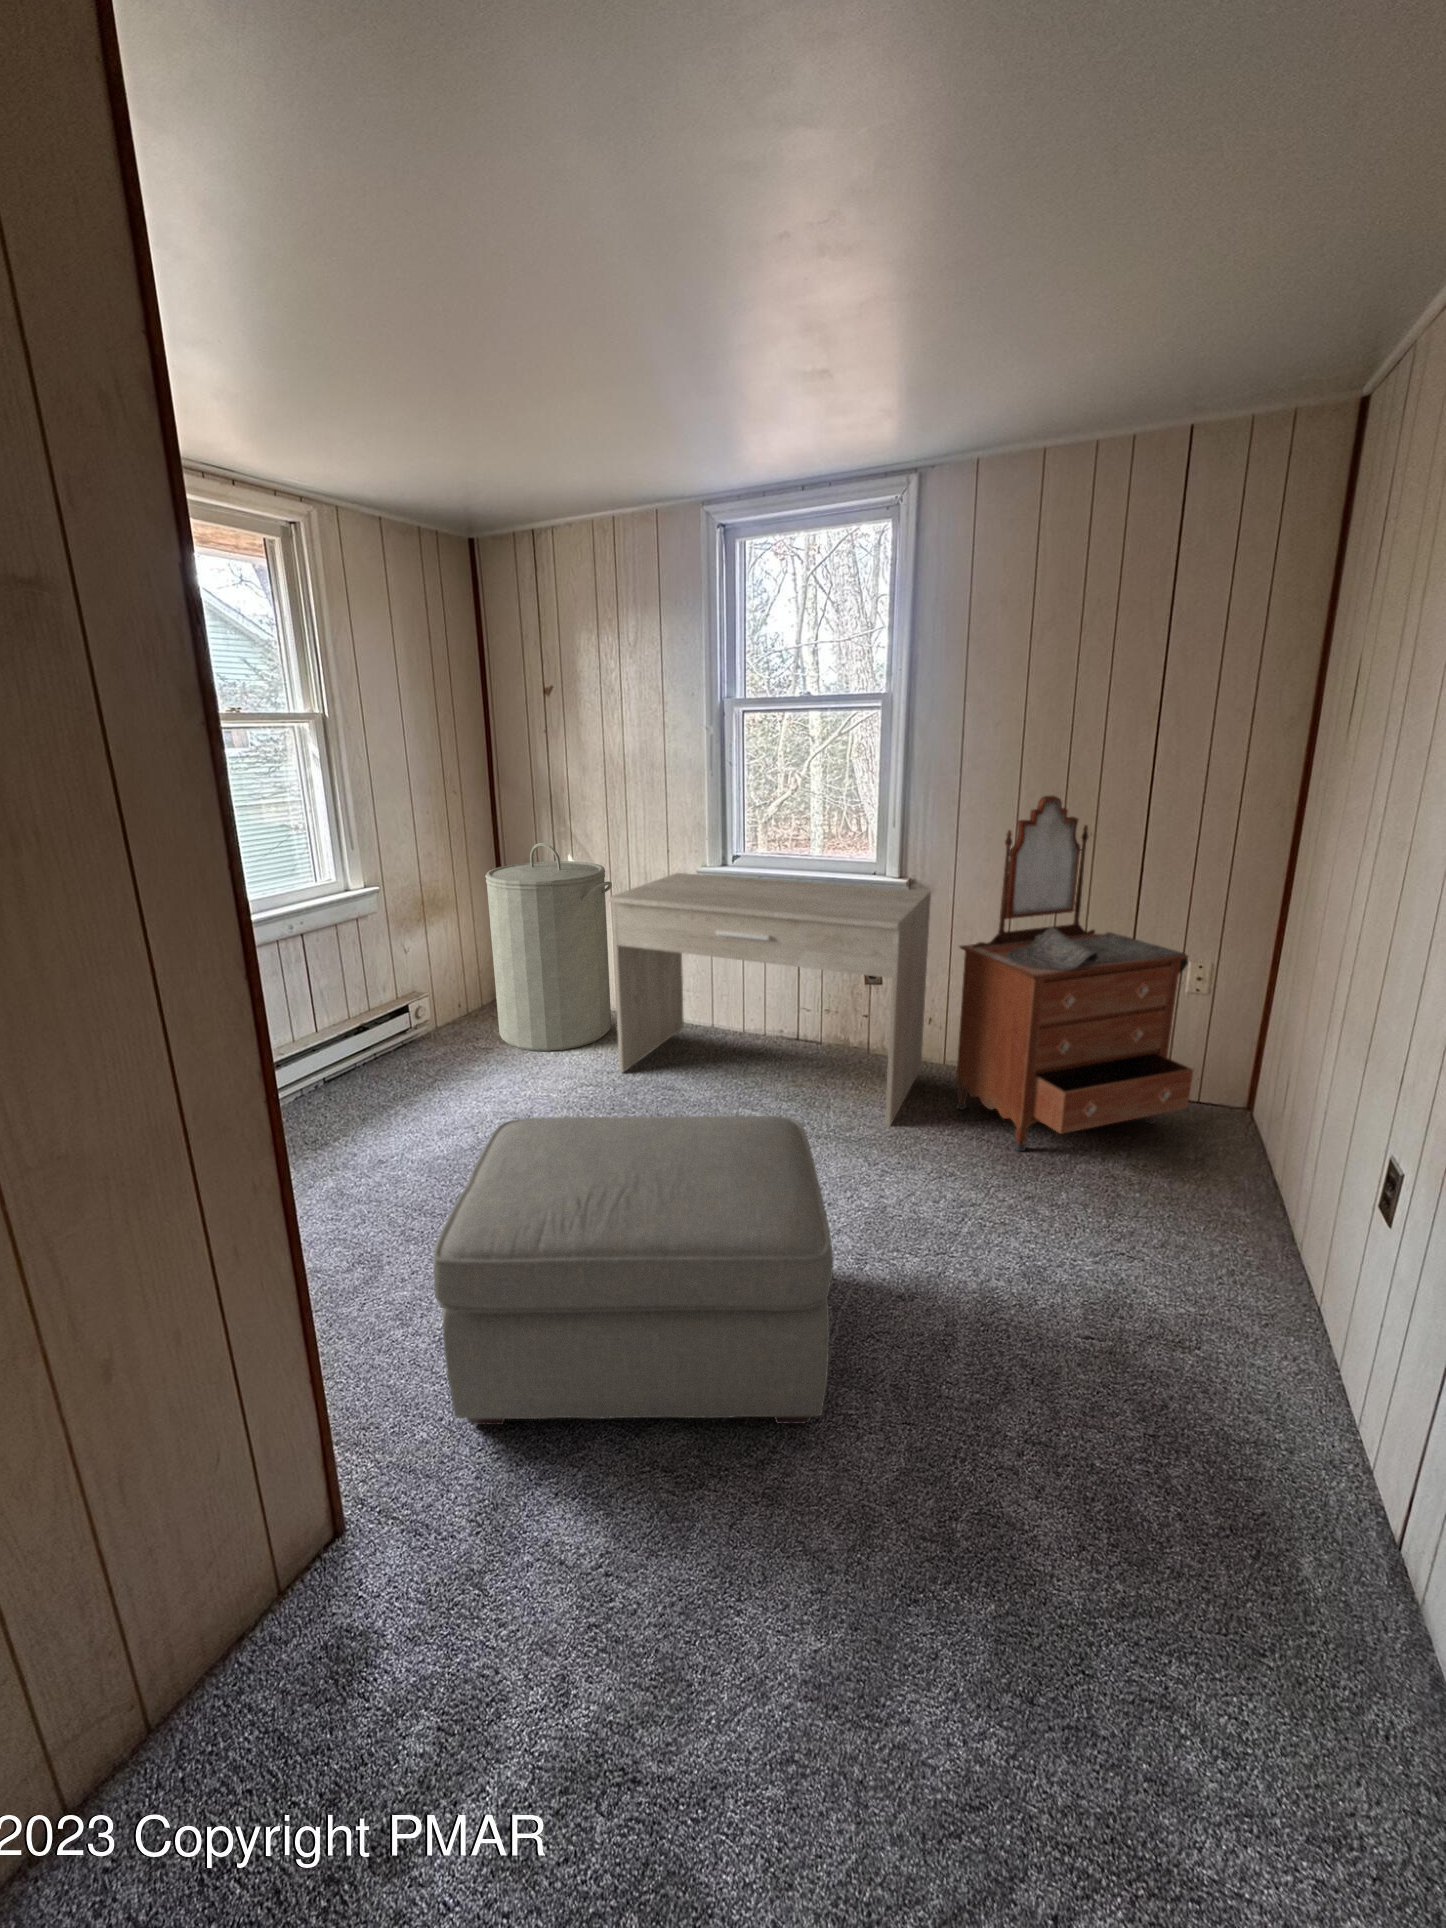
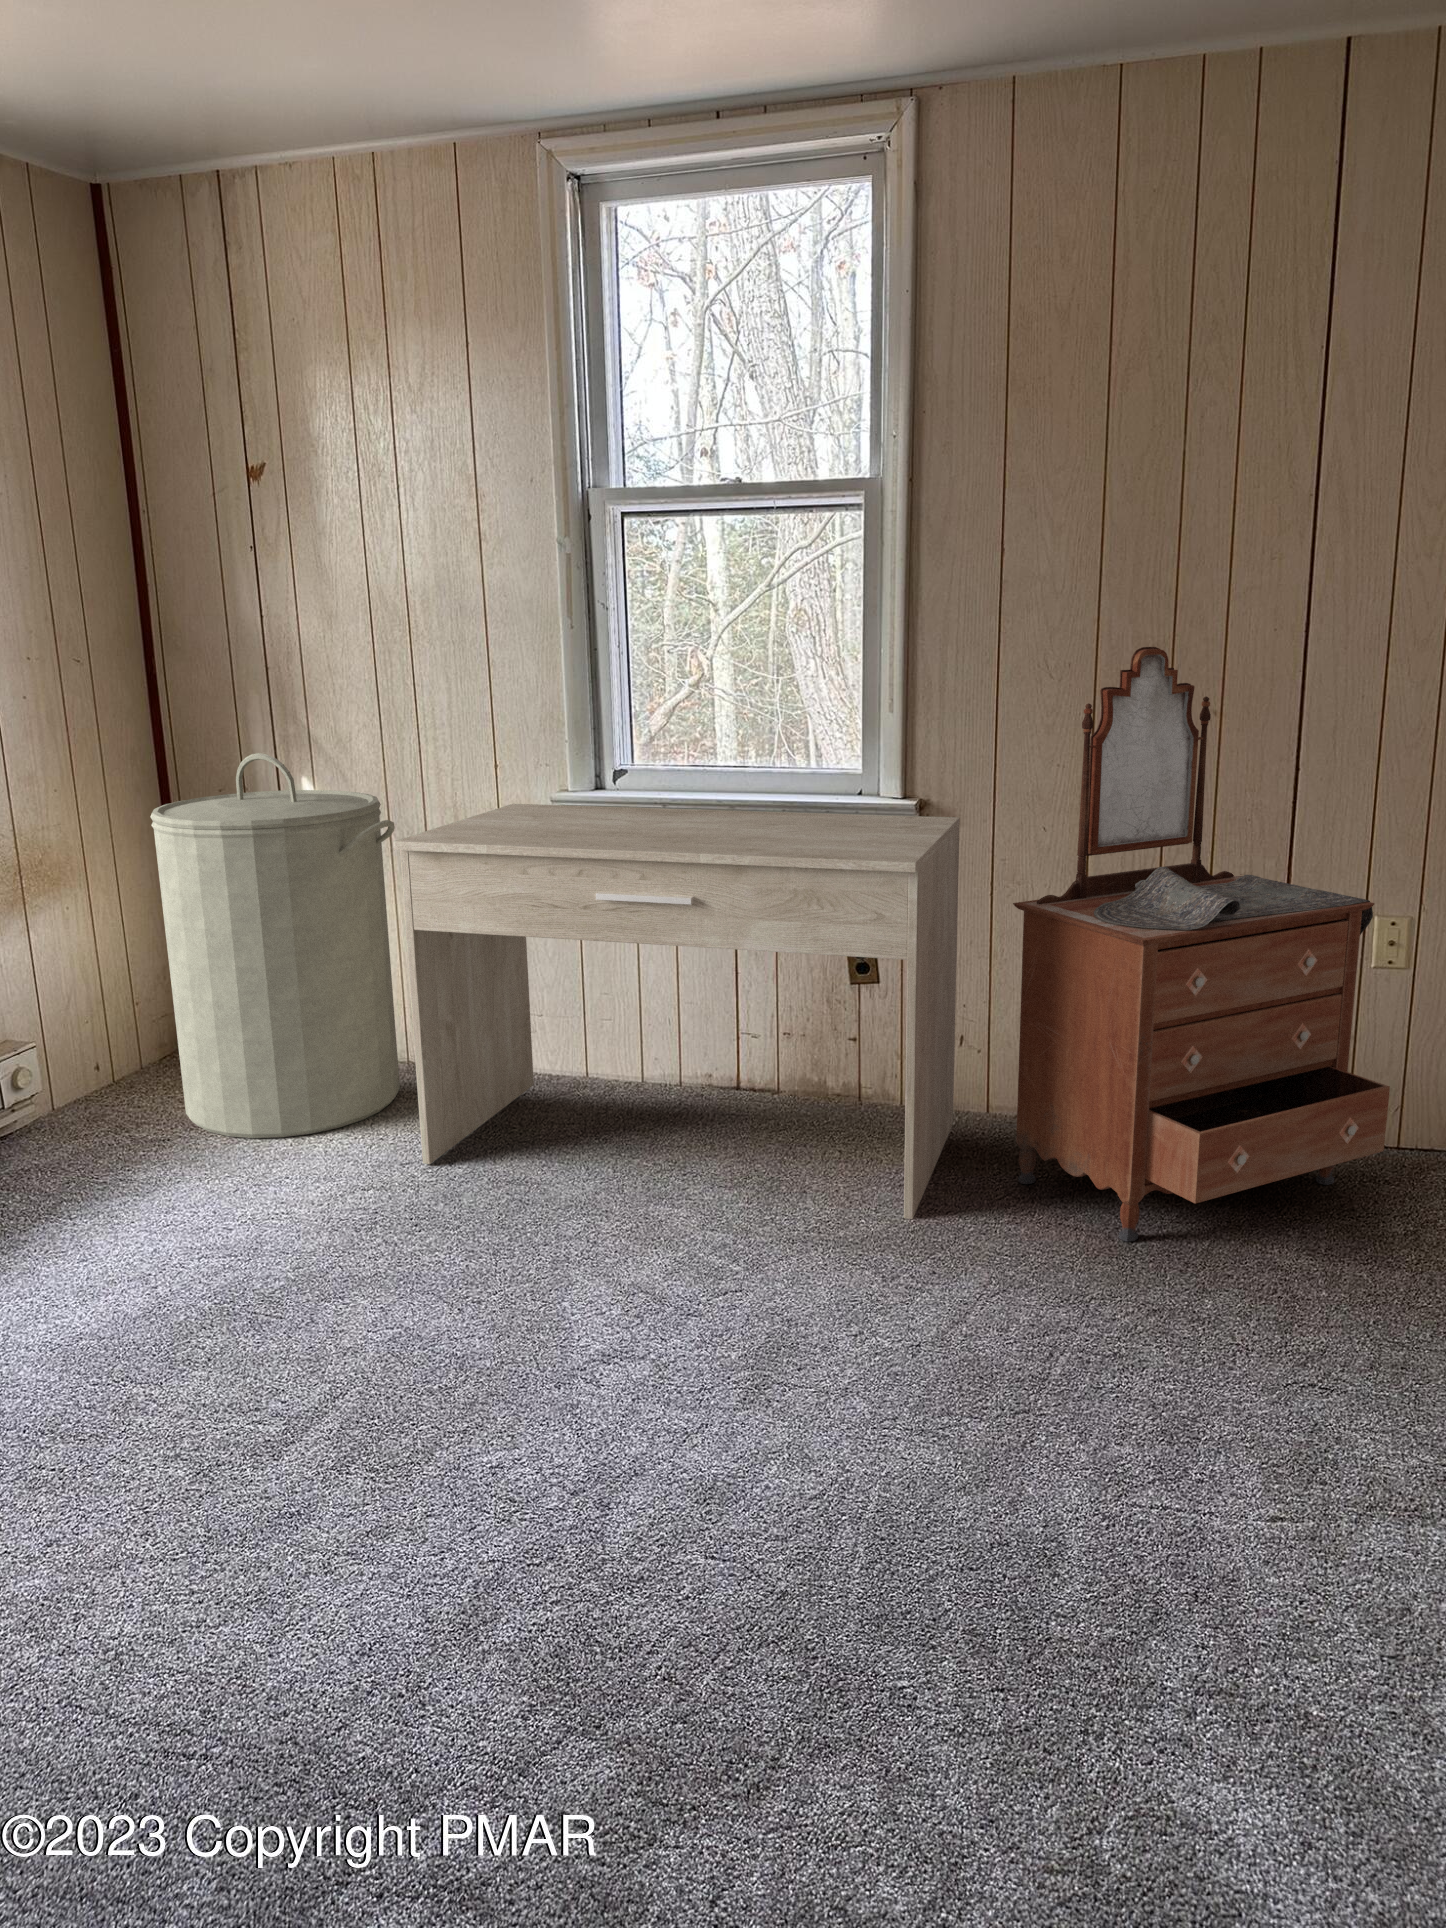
ottoman: present [433,1116,833,1425] -> none [116,1188,864,1797]

